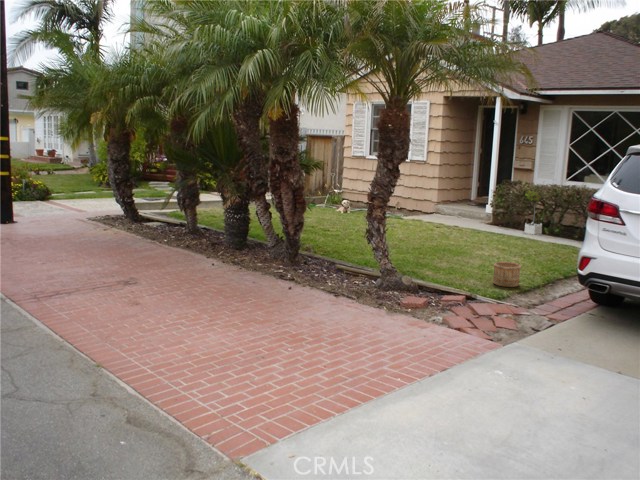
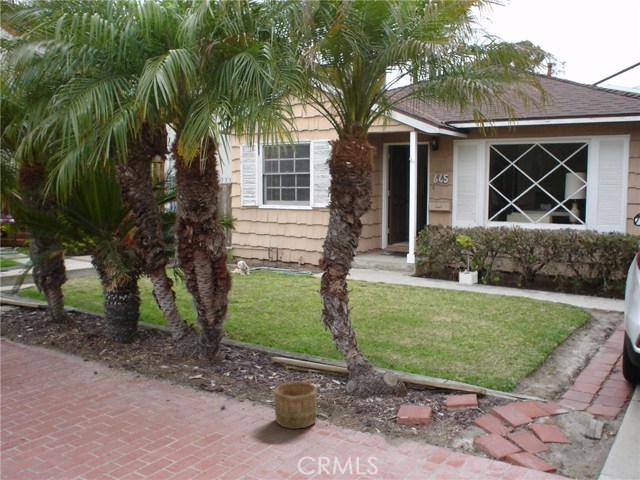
wooden bucket: present [493,261,521,287] -> present [274,381,317,429]

